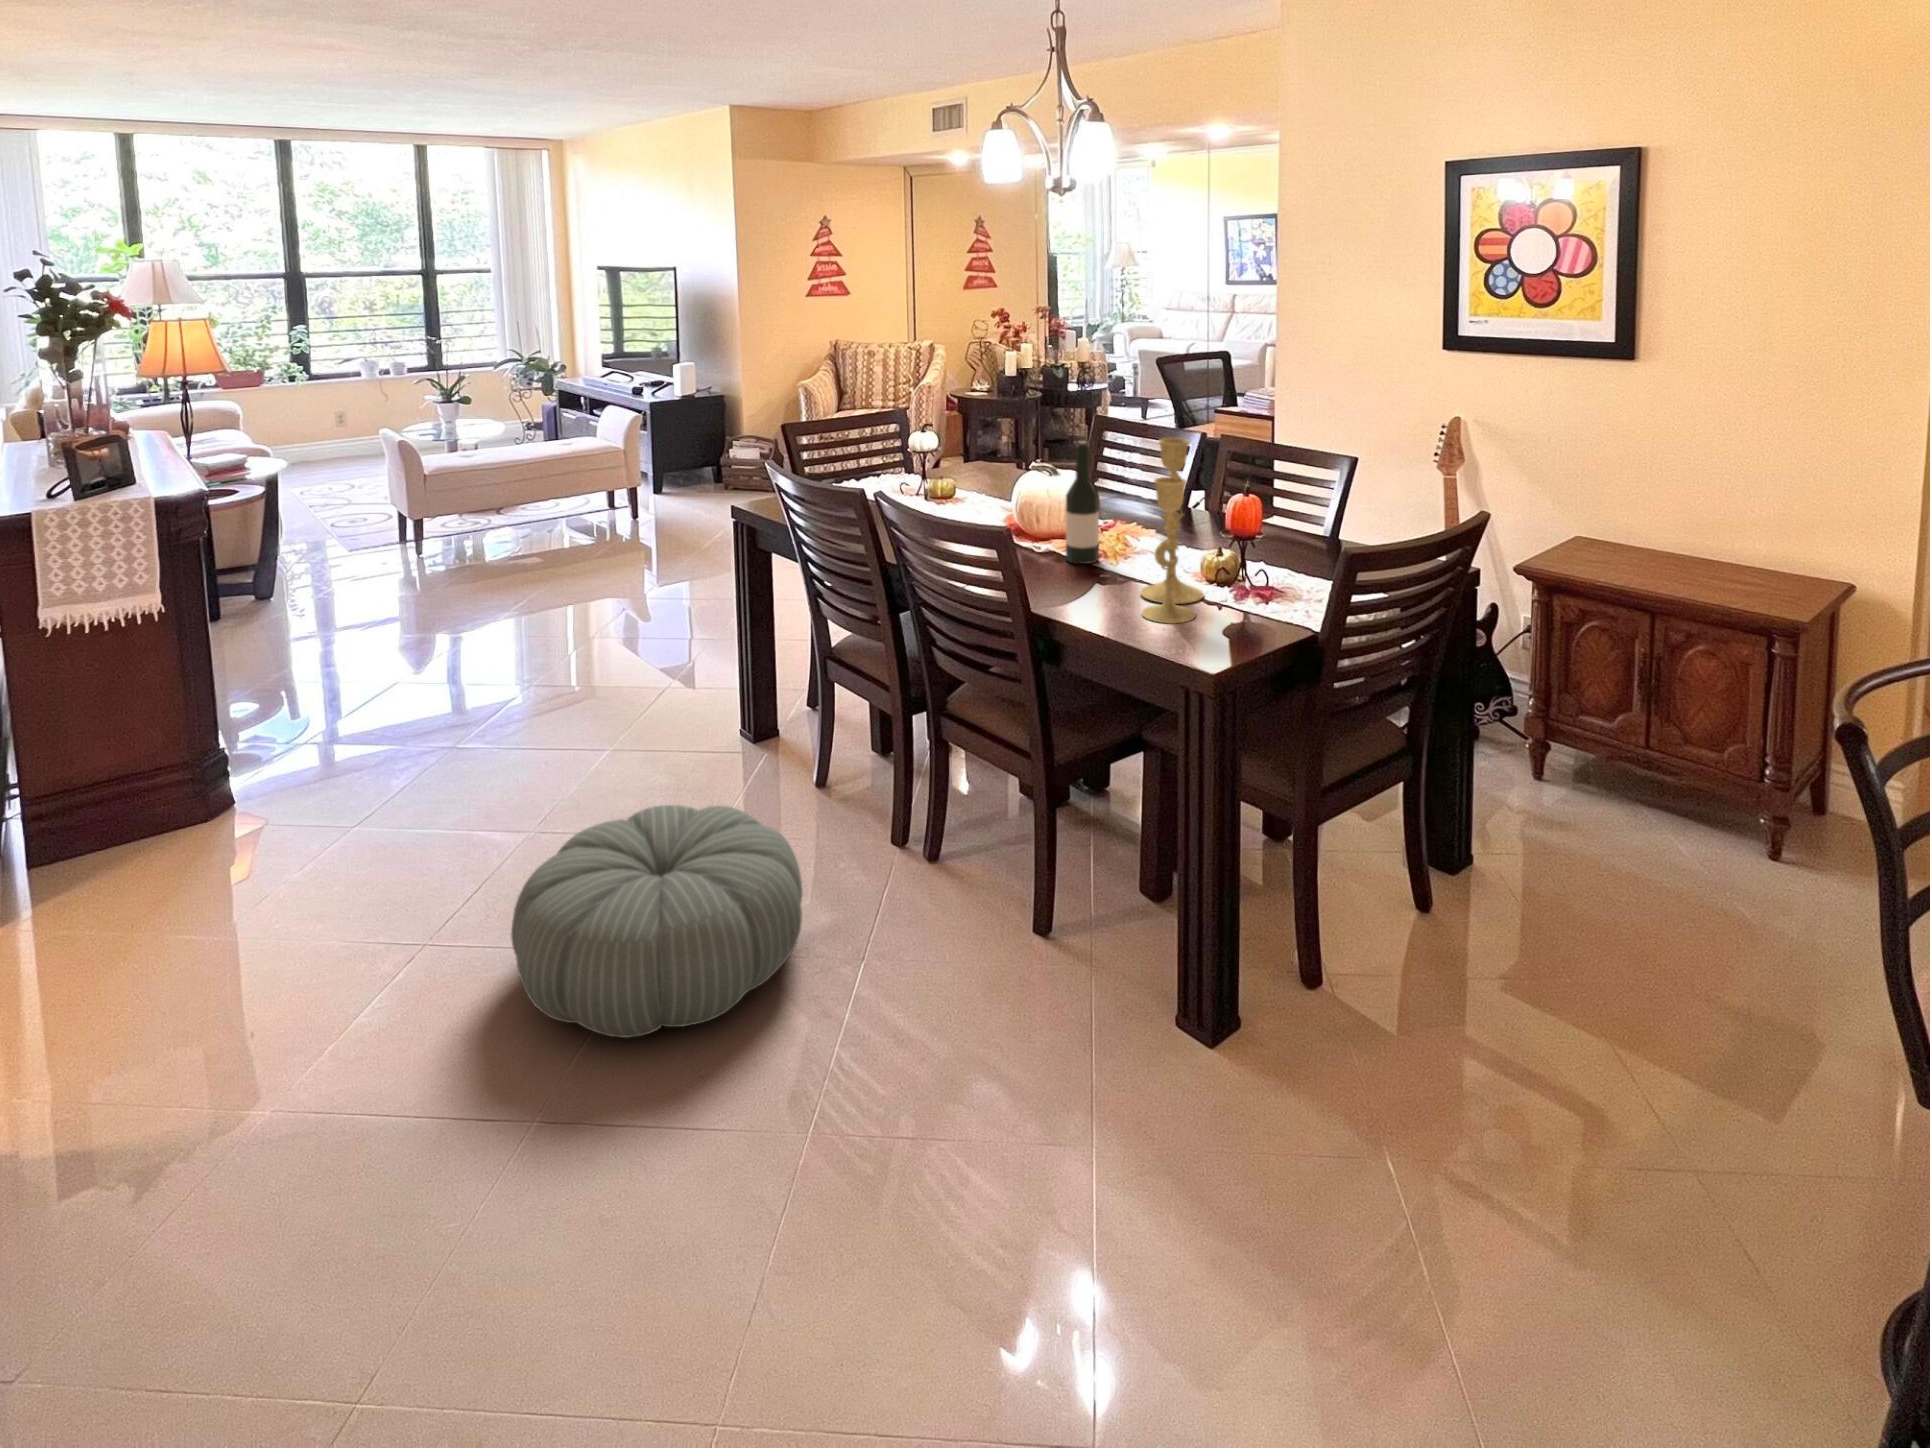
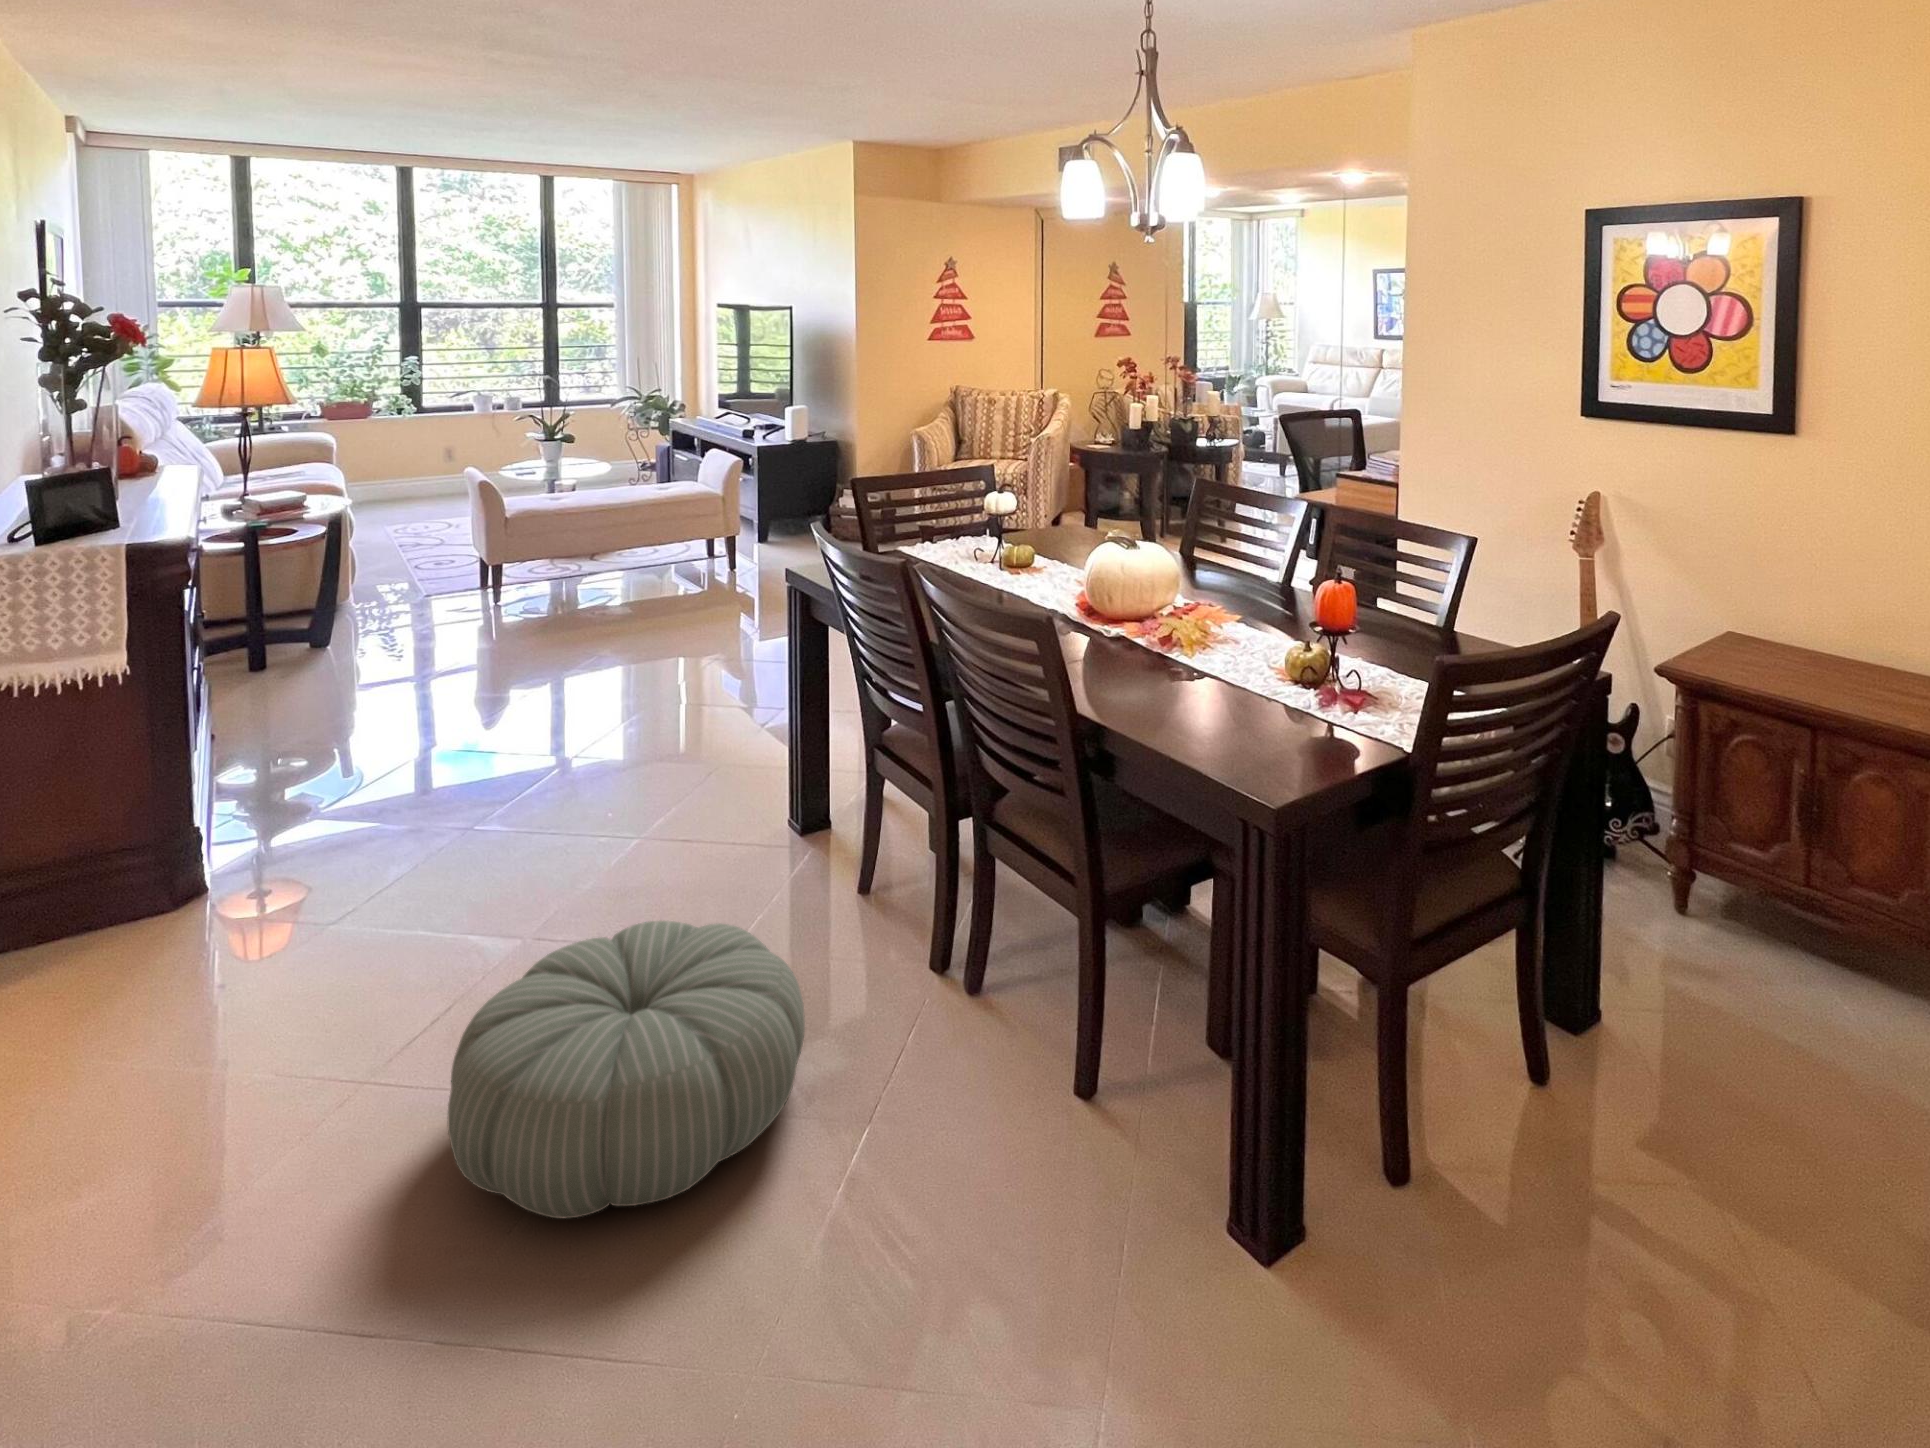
candlestick: present [1140,438,1204,624] -> none [1204,513,1283,734]
wine bottle: present [1066,441,1099,564] -> none [1135,512,1175,653]

